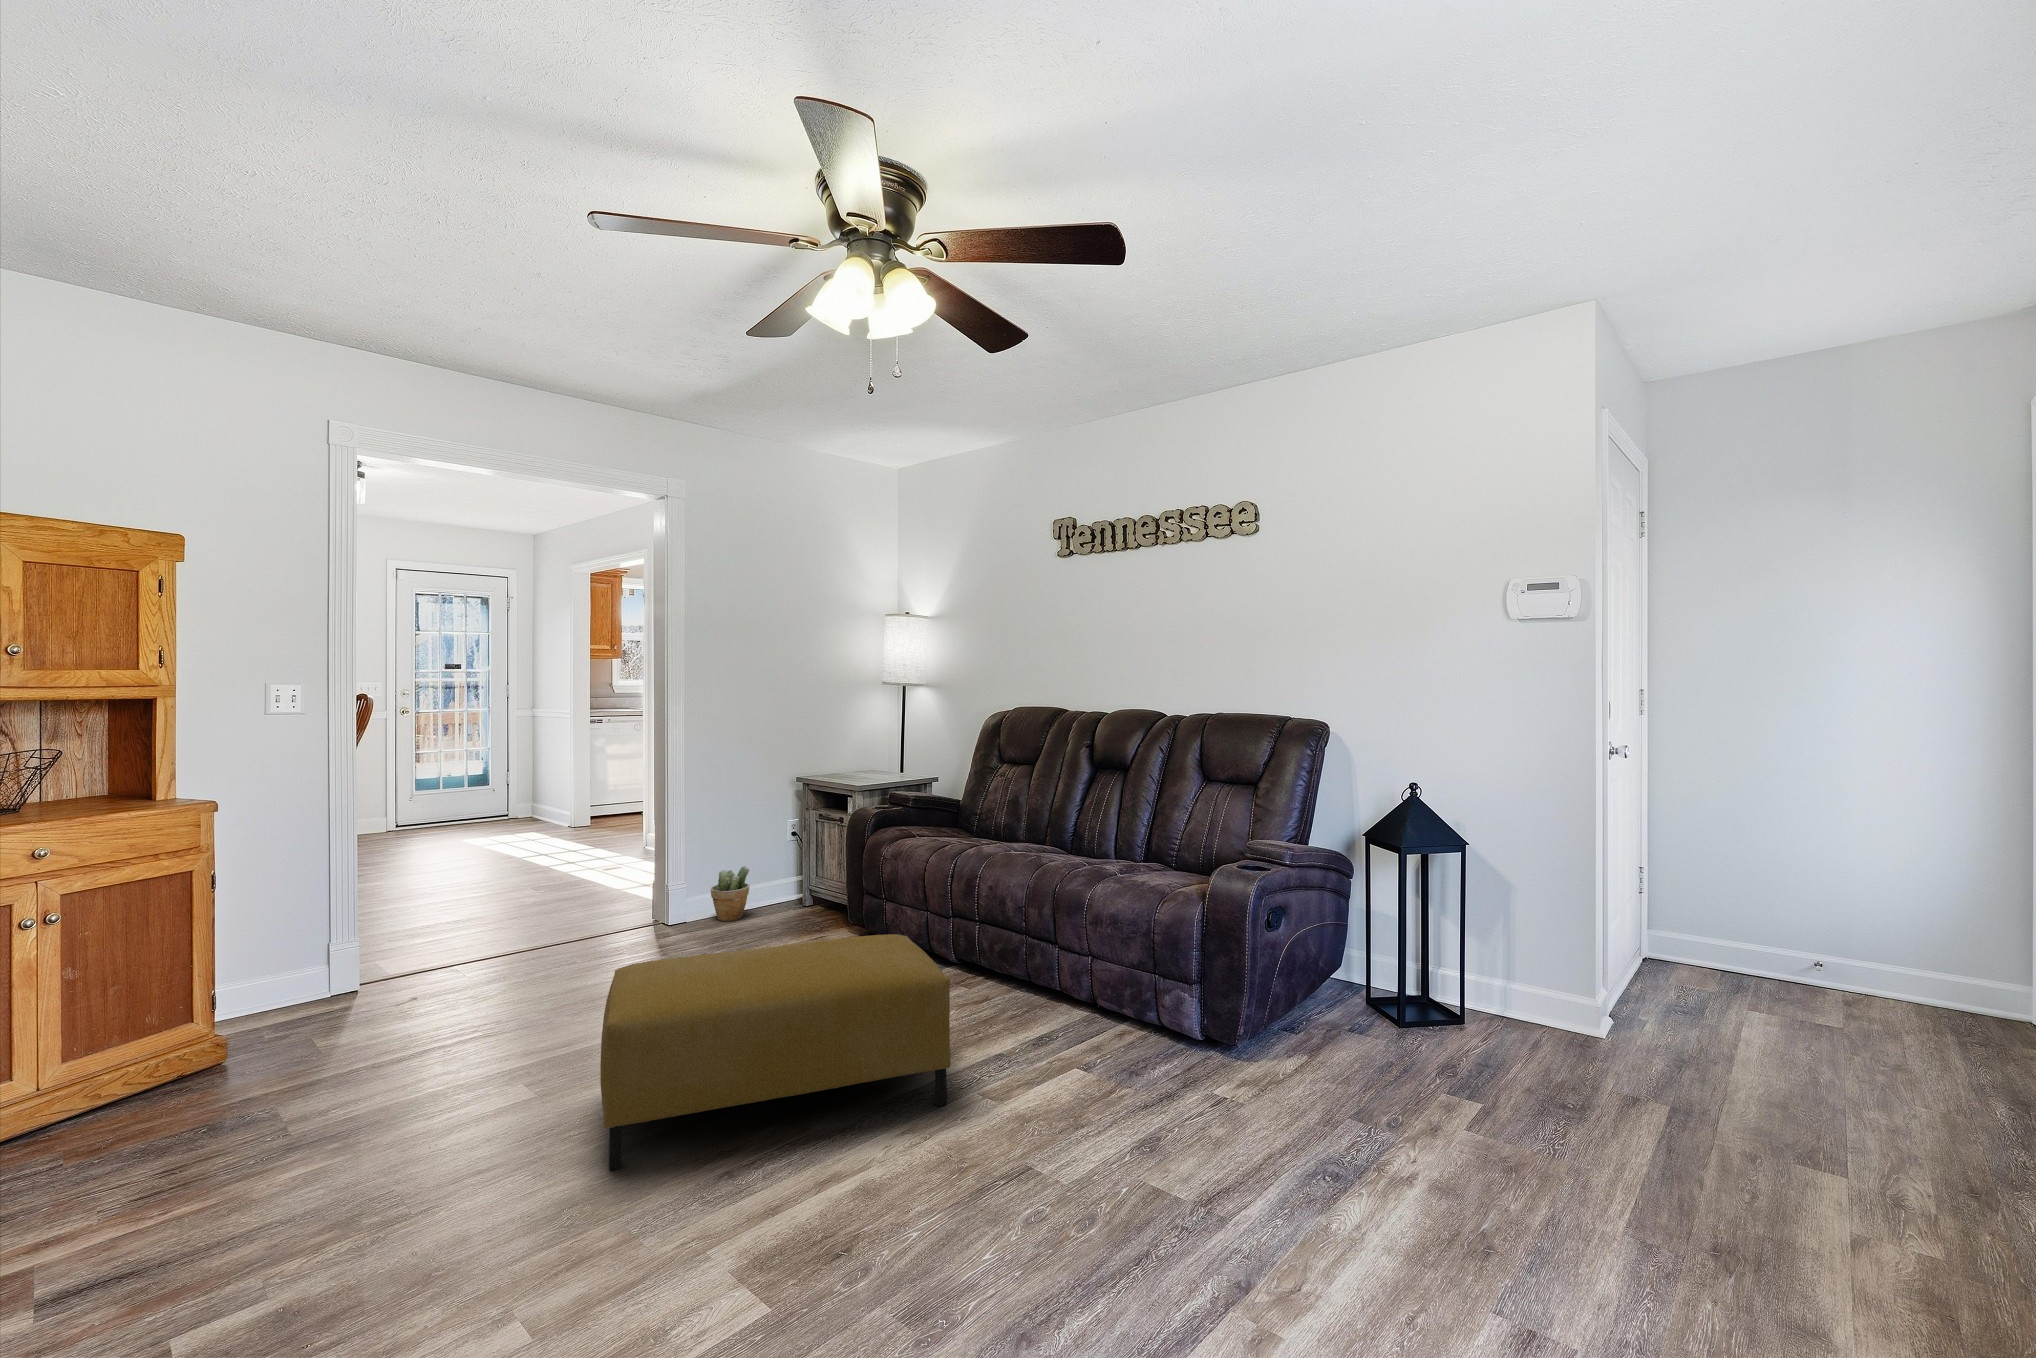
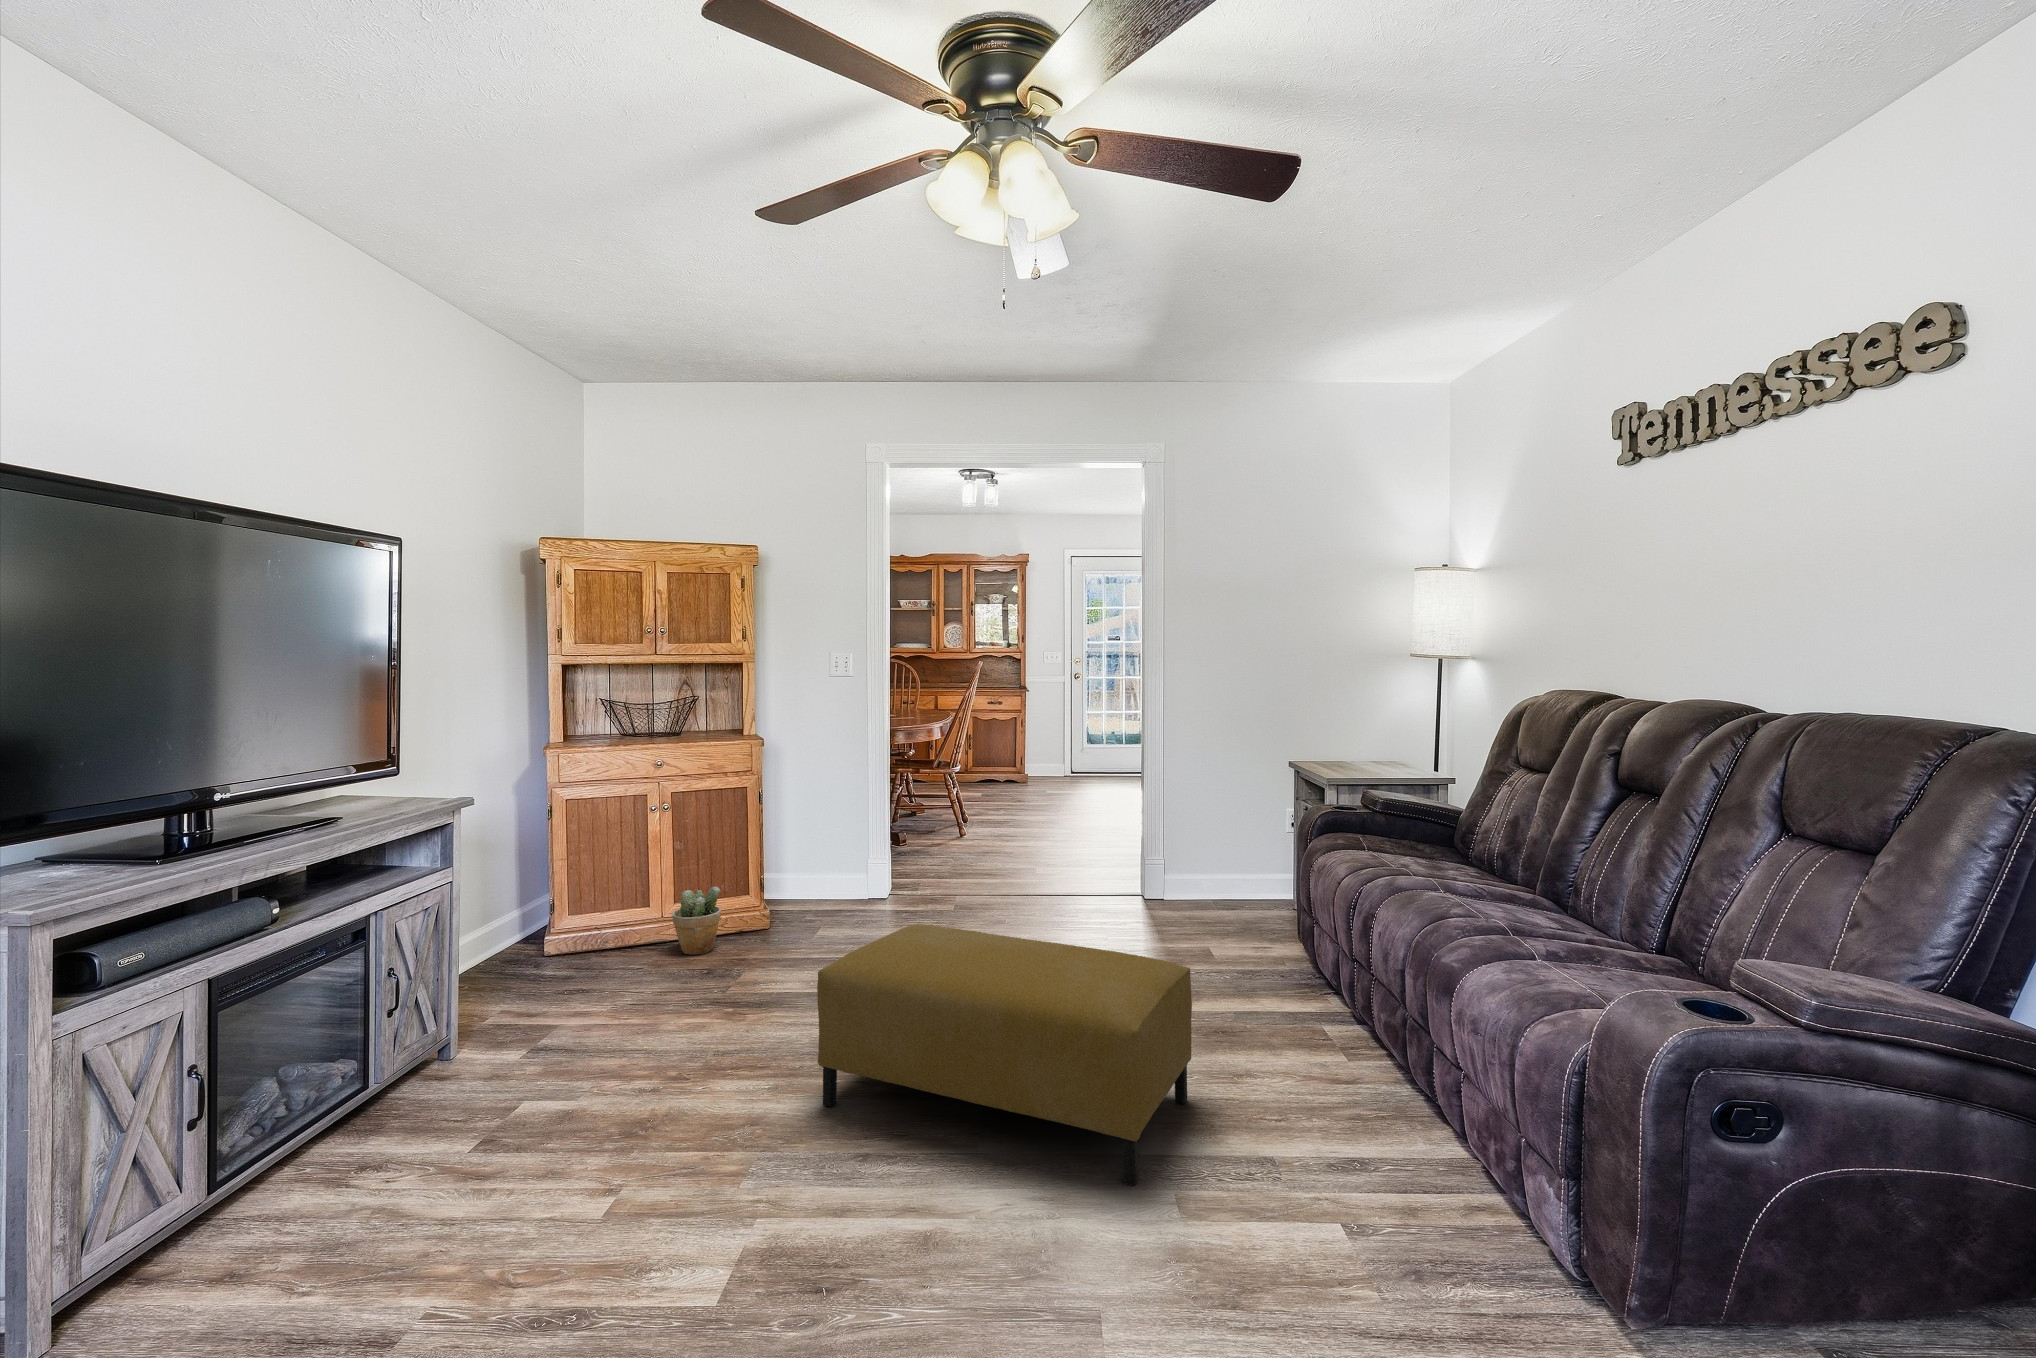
potted plant: present [711,866,749,921] -> present [672,887,721,955]

